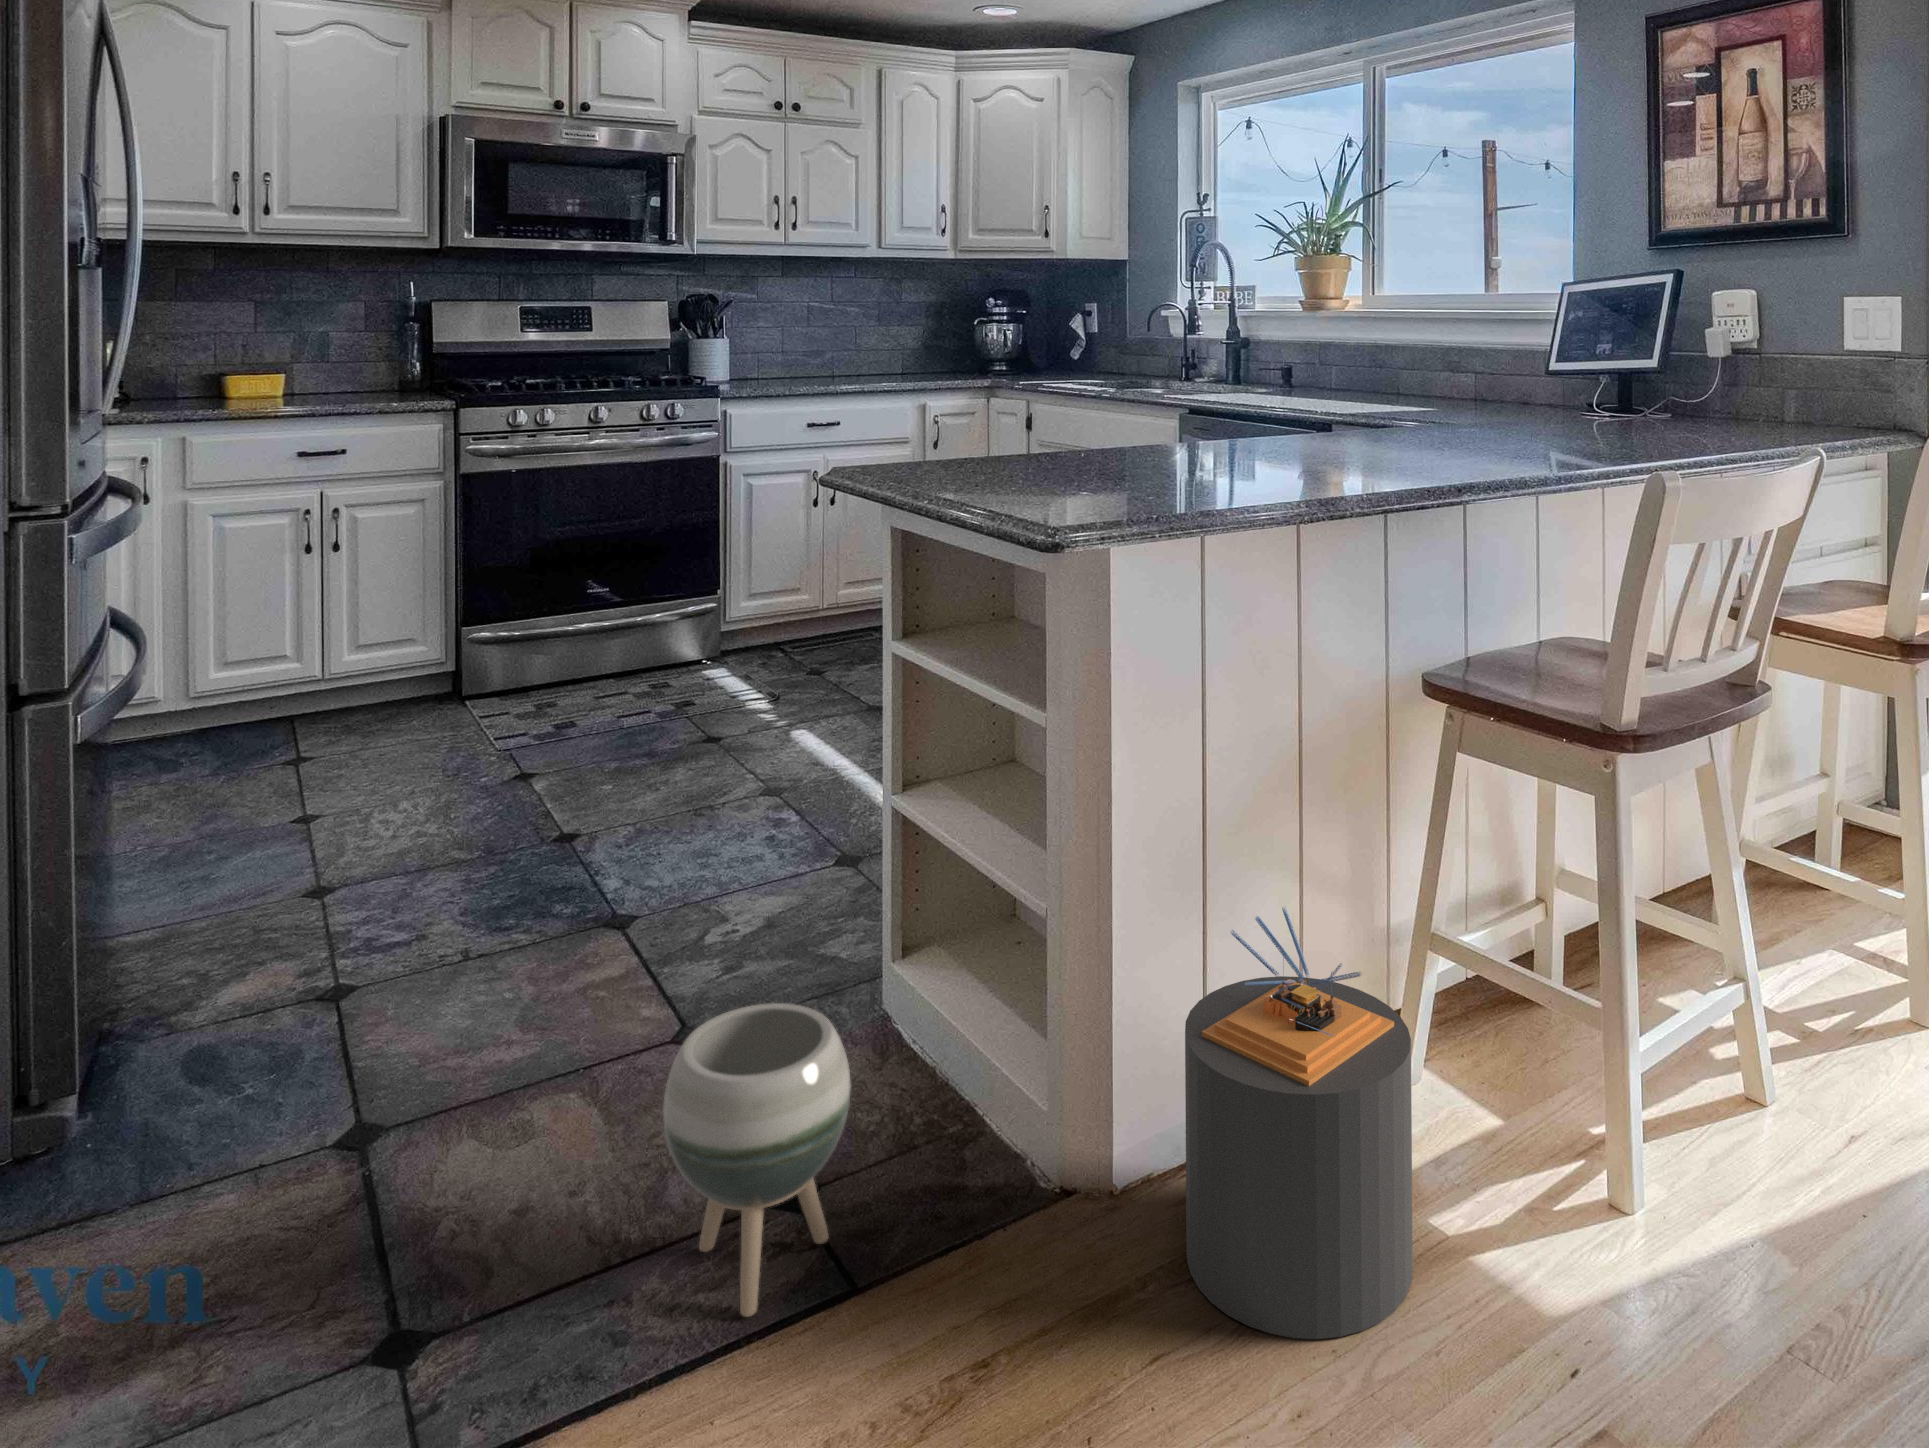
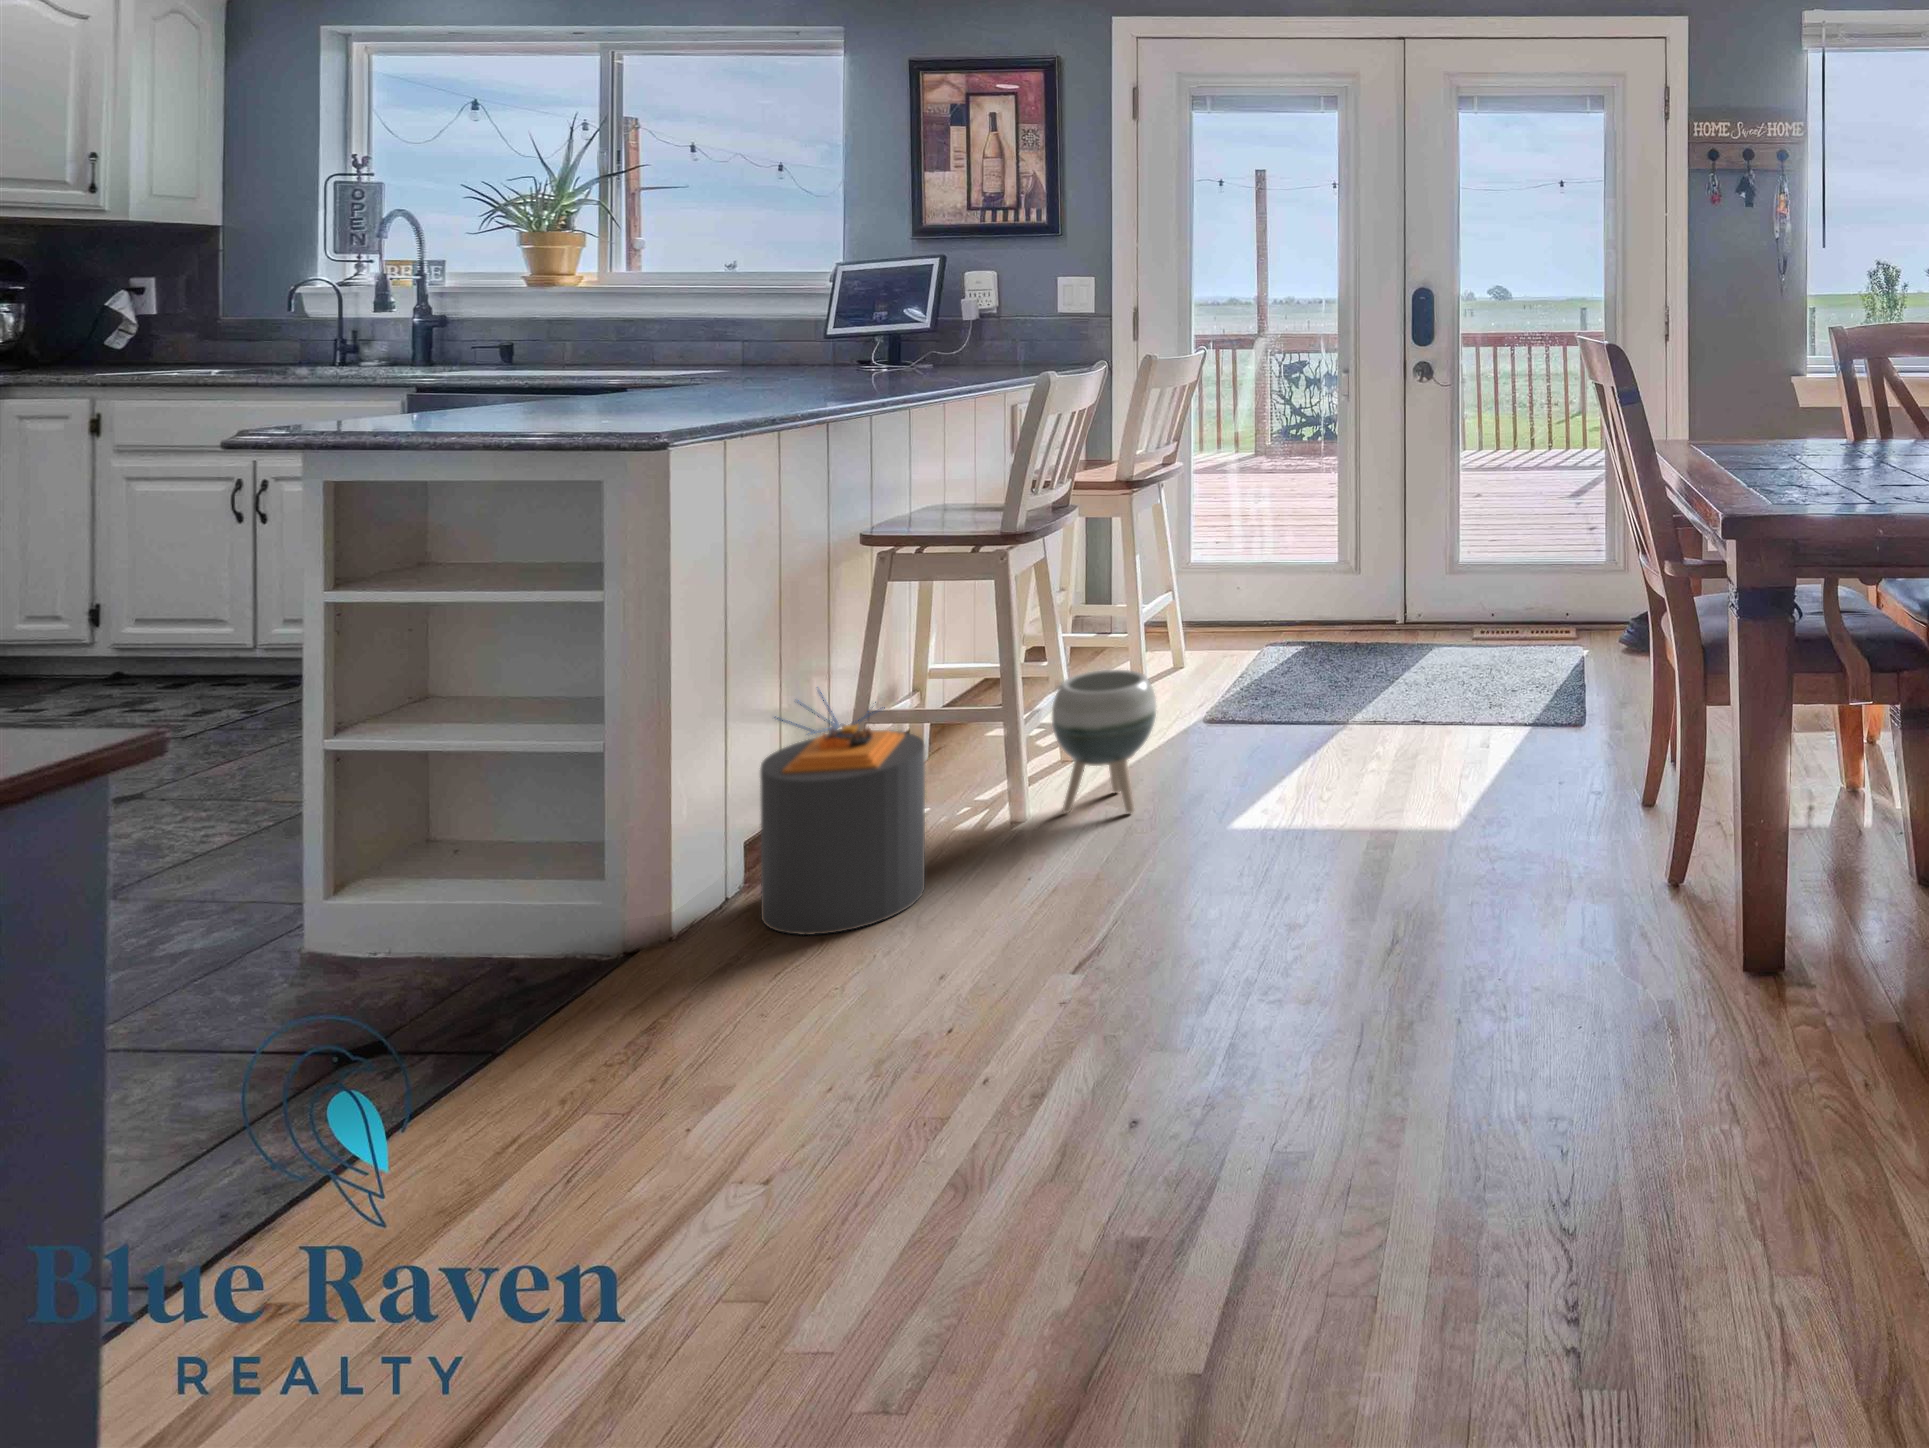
planter: present [663,1003,851,1317] -> present [1052,670,1156,813]

